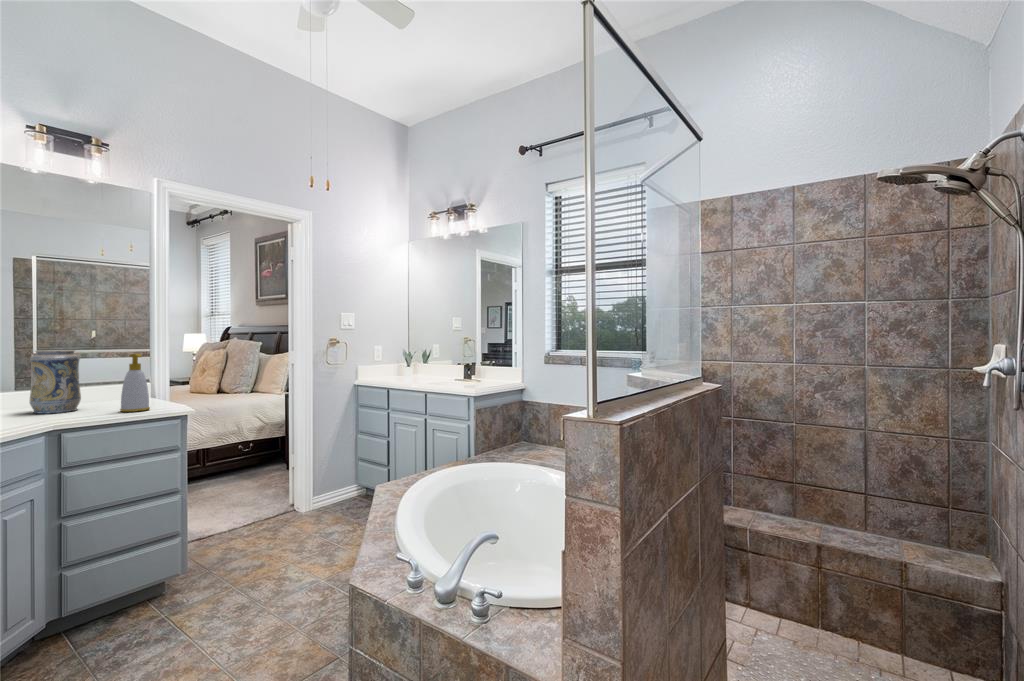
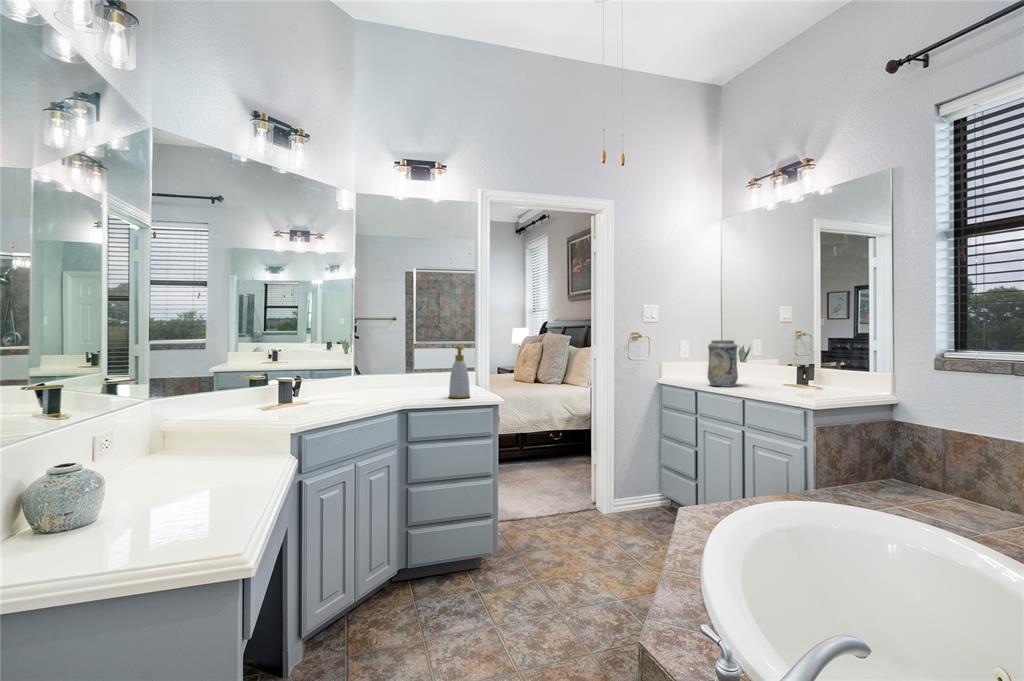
decorative vase: present [30,350,81,413] -> present [708,340,738,387]

